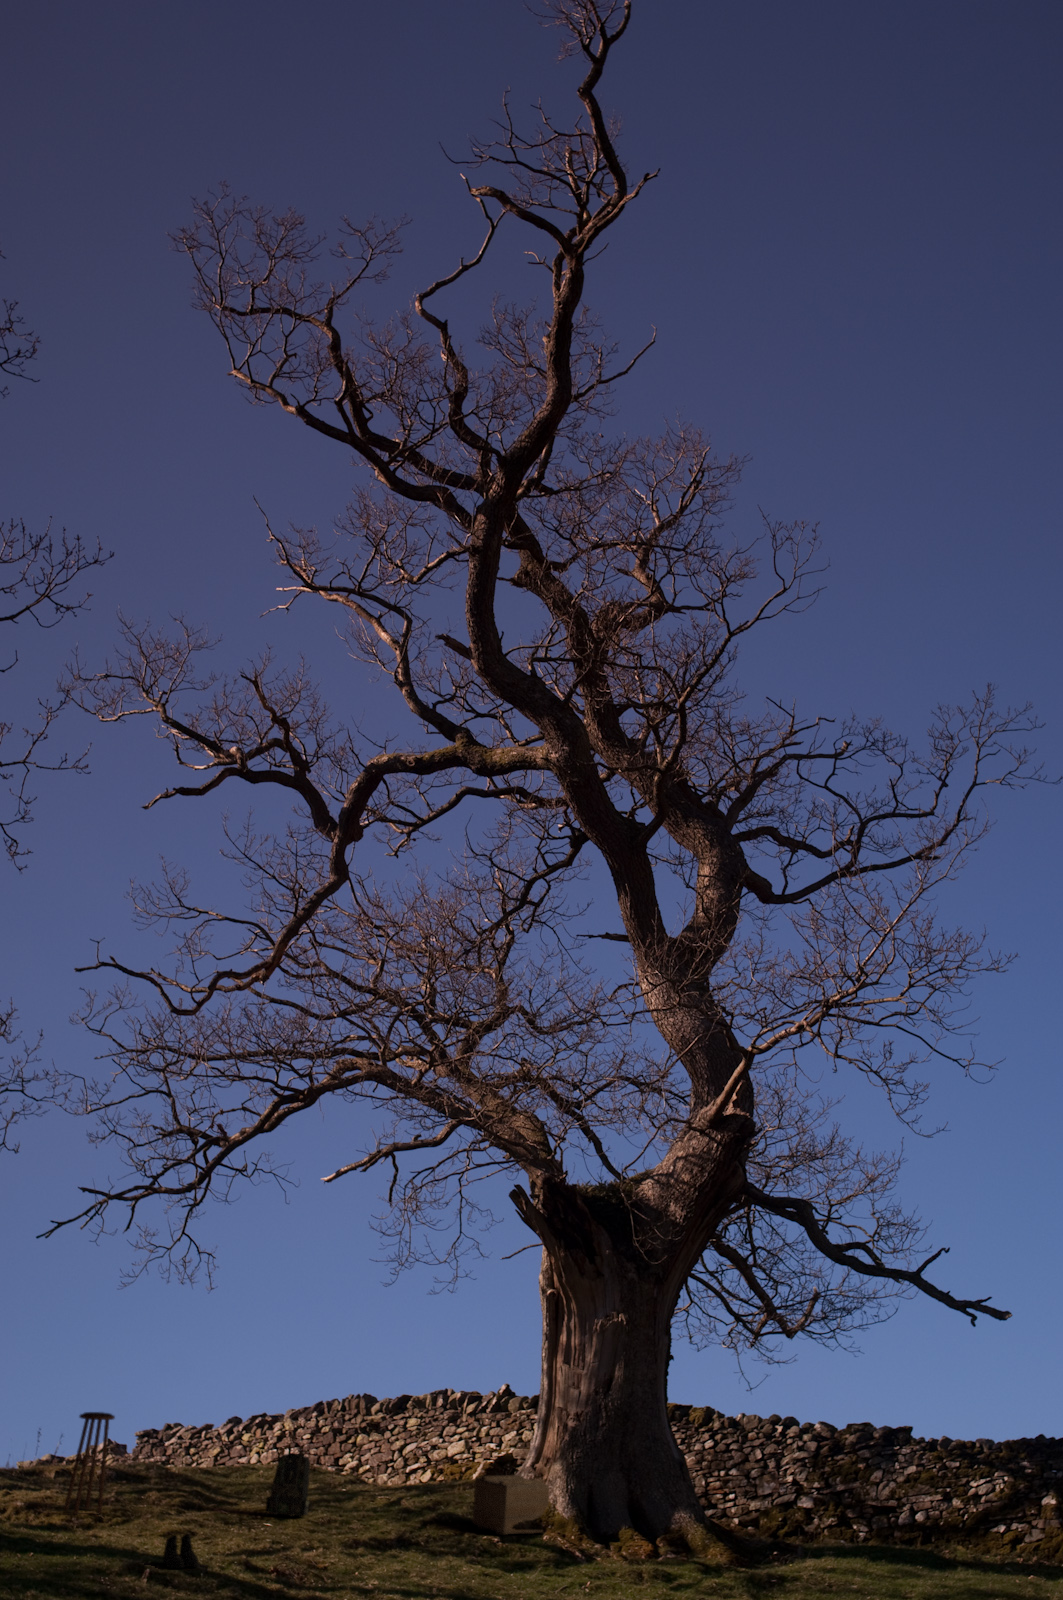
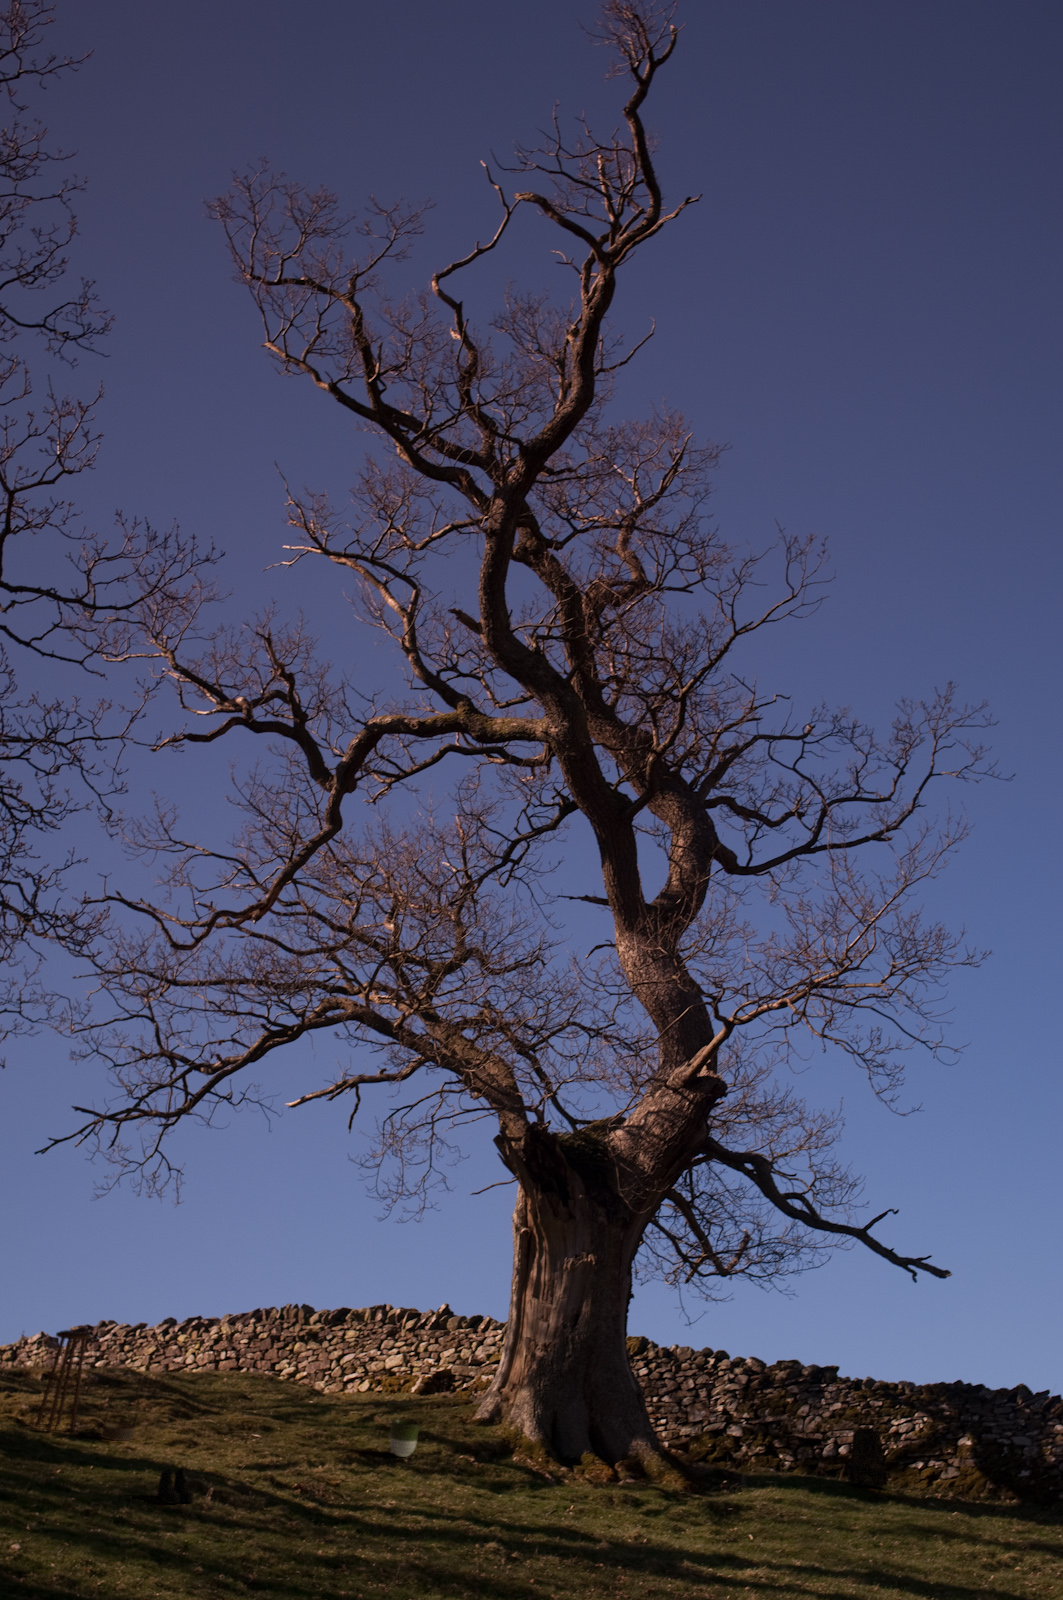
backpack: present [265,1454,310,1516] -> present [847,1429,887,1487]
basket: none [127,1464,165,1521] -> present [102,1385,139,1441]
wooden crate: present [472,1475,549,1535] -> none [434,1403,511,1462]
planter: none [422,1493,452,1532] -> present [390,1419,420,1457]

